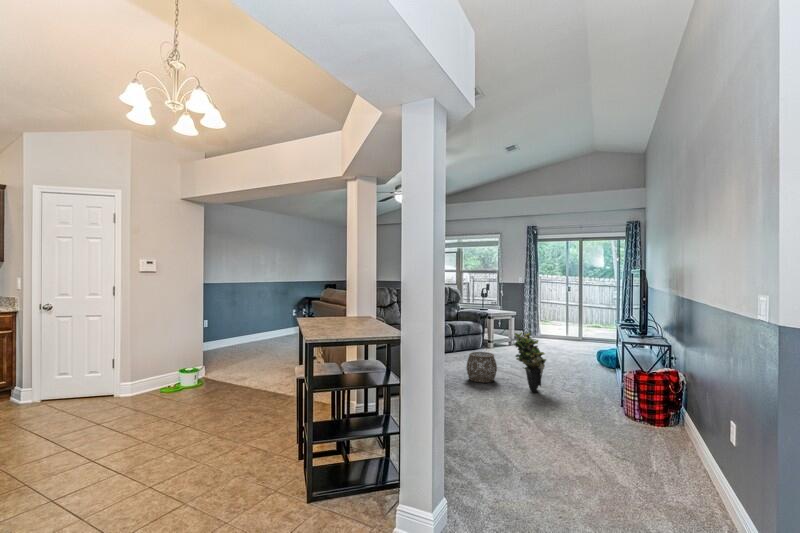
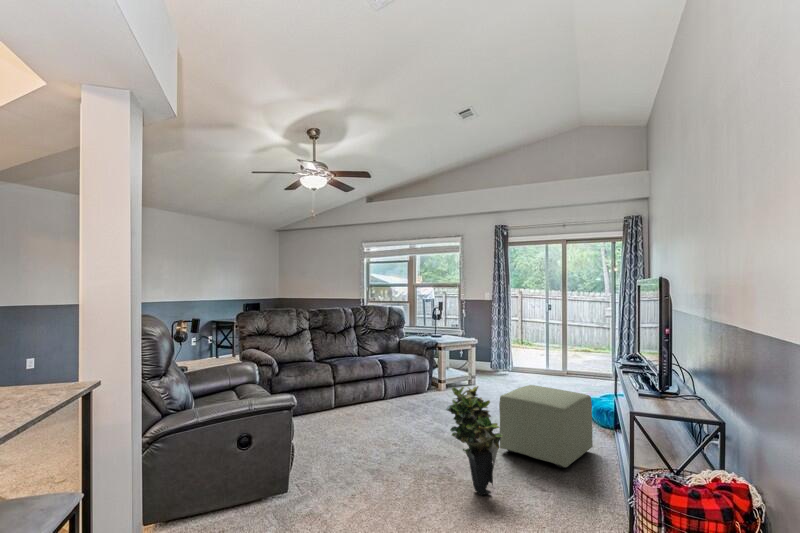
ottoman: none [541,337,600,383] -> present [499,385,593,468]
woven basket: present [467,352,497,383] -> none [377,414,427,471]

